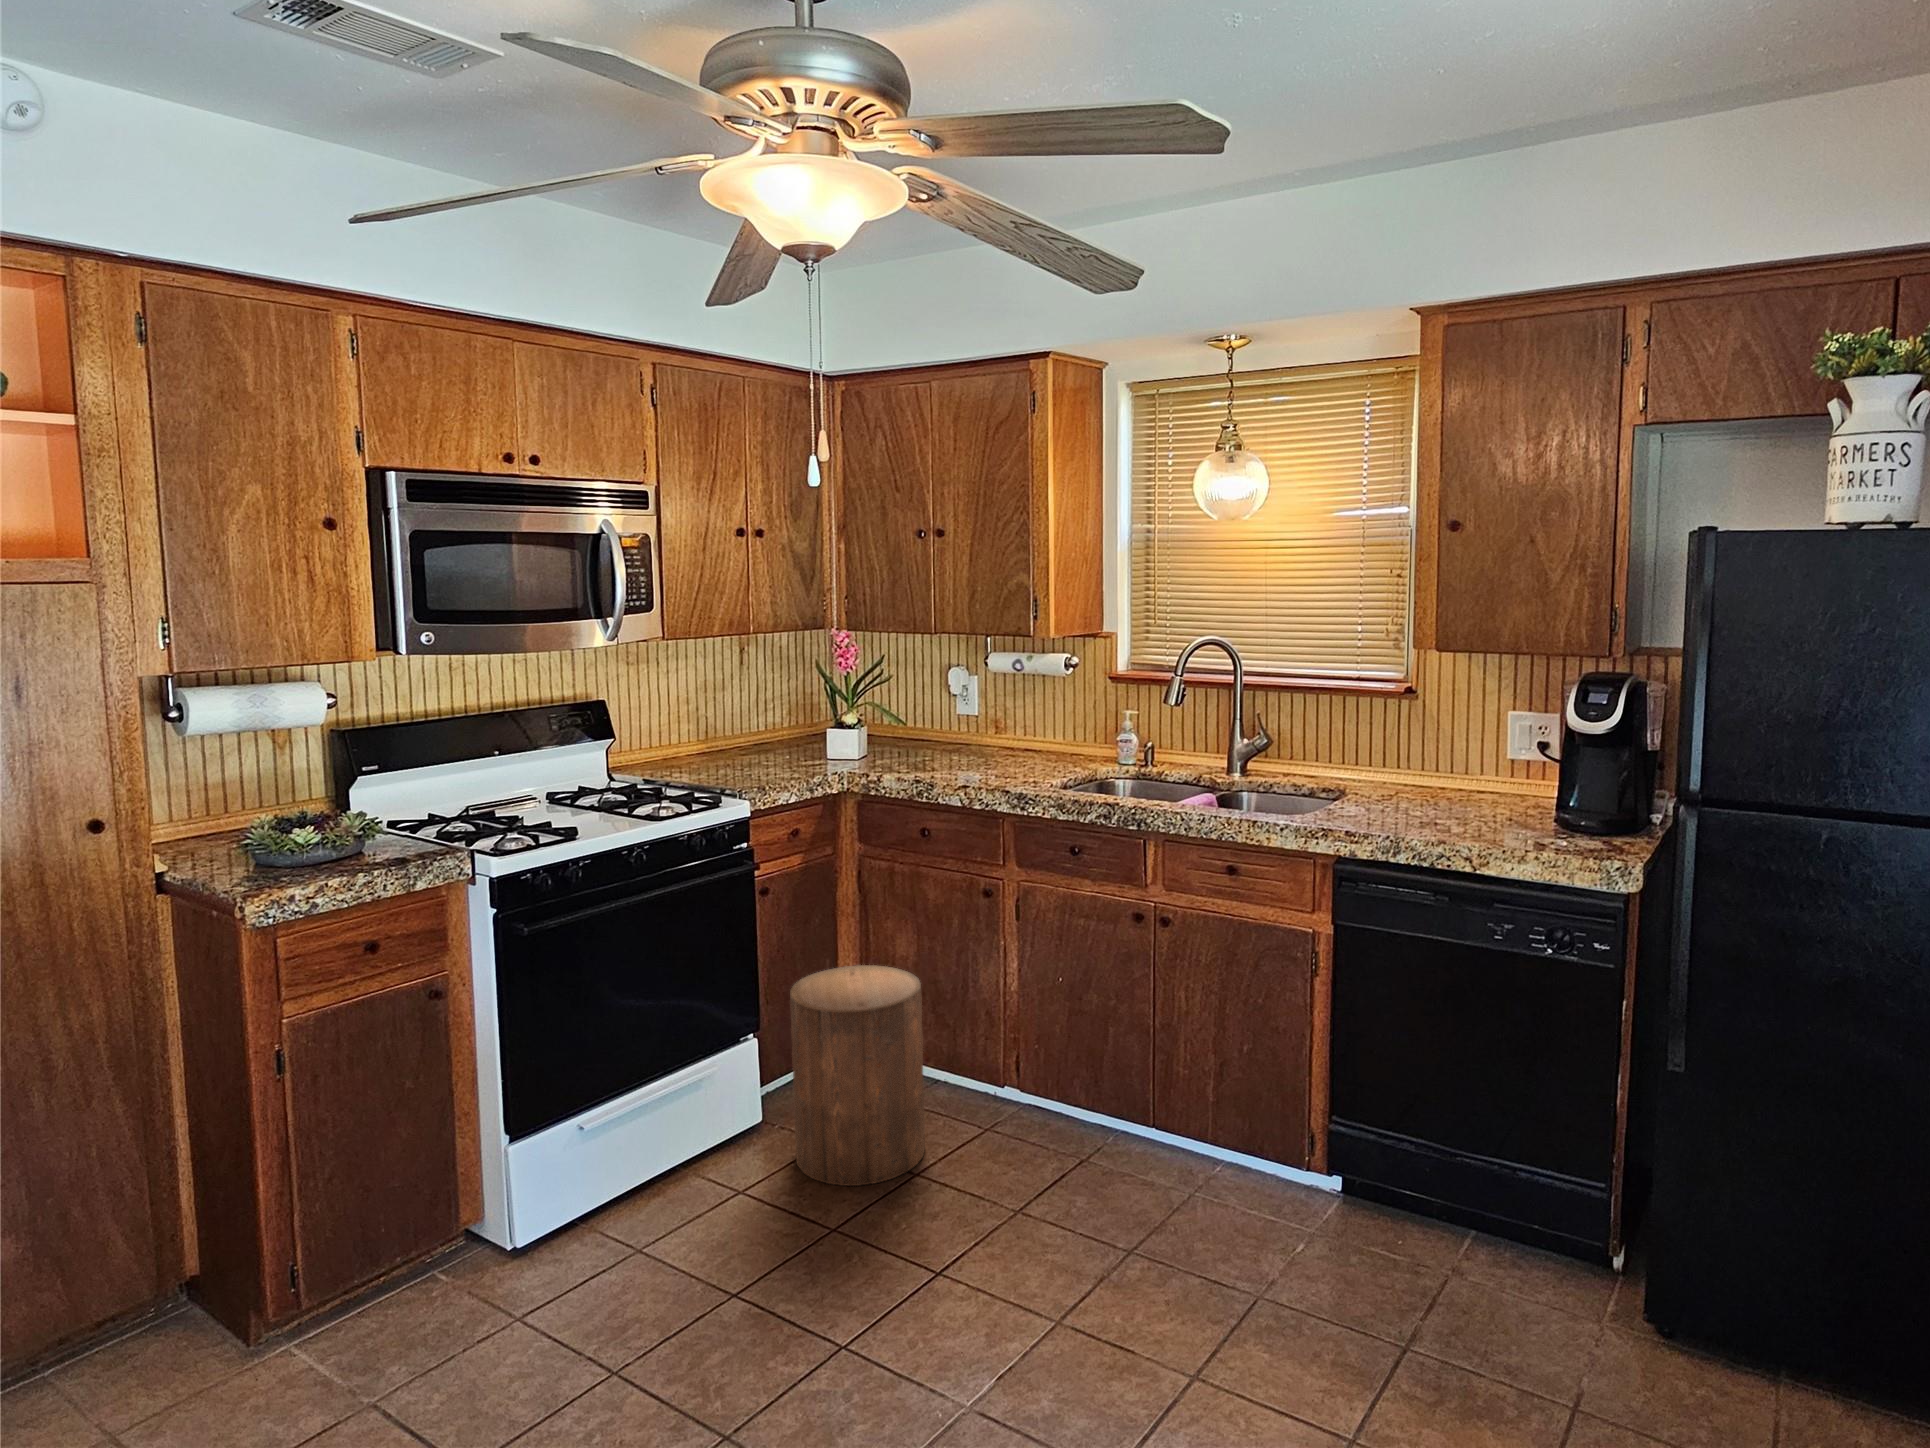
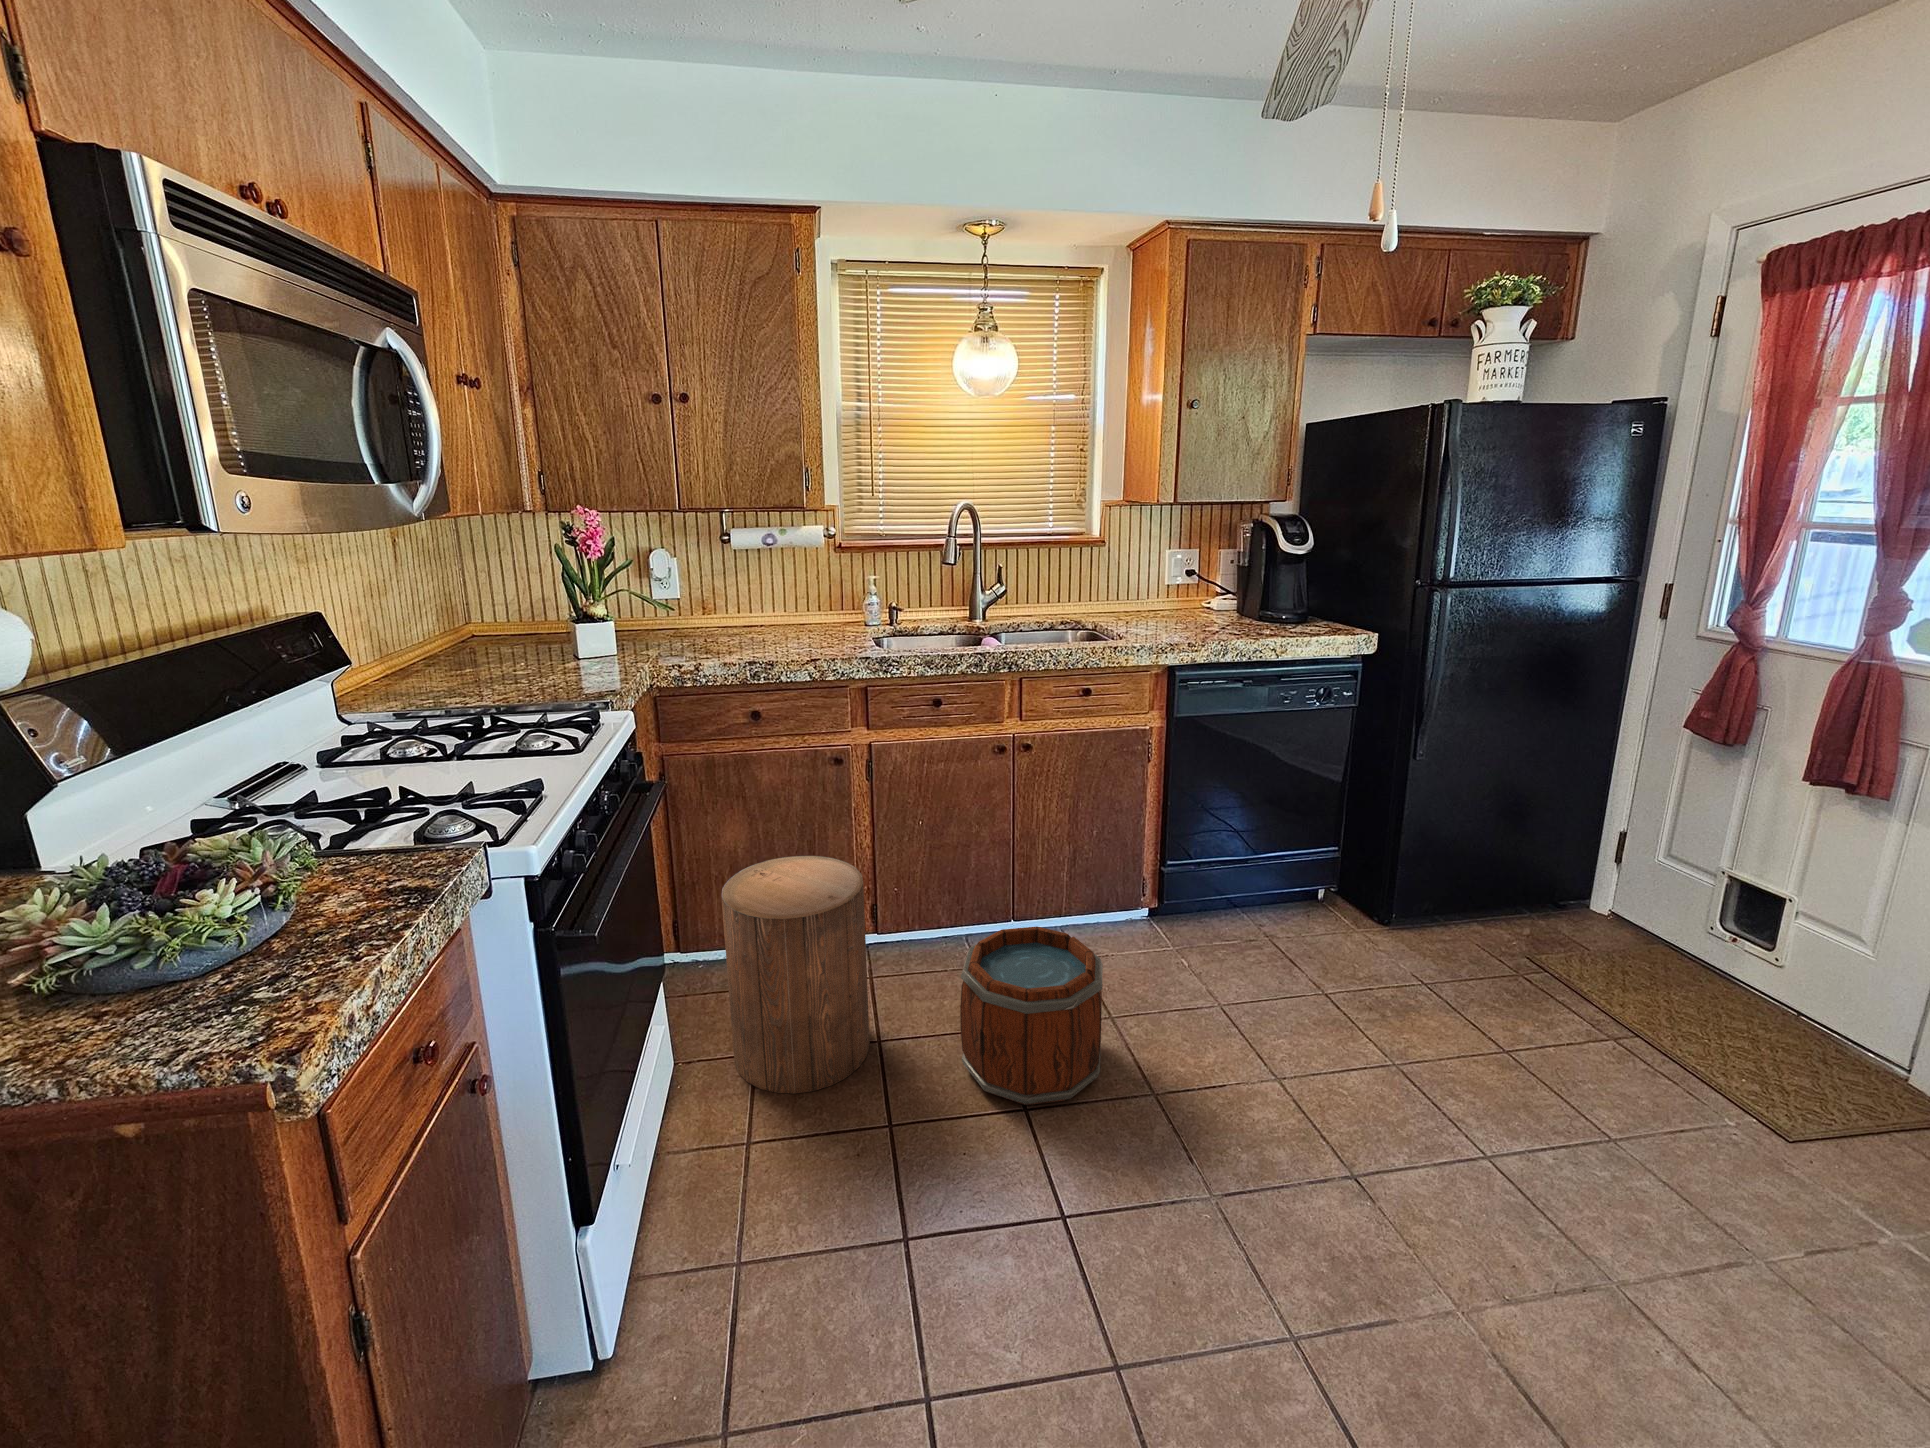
bucket: none [924,1095,1079,1284] -> present [960,926,1103,1105]

